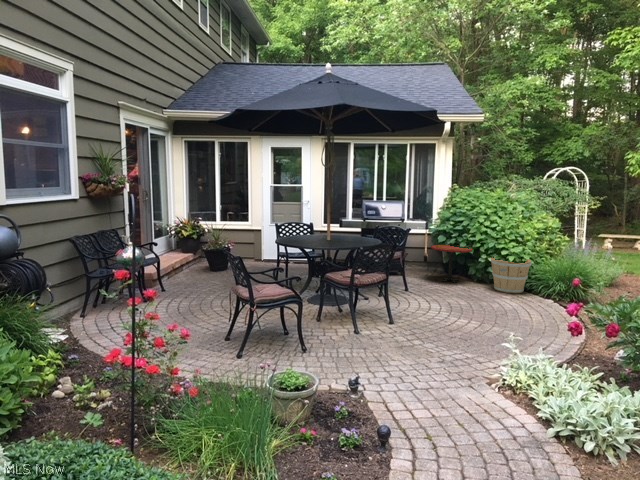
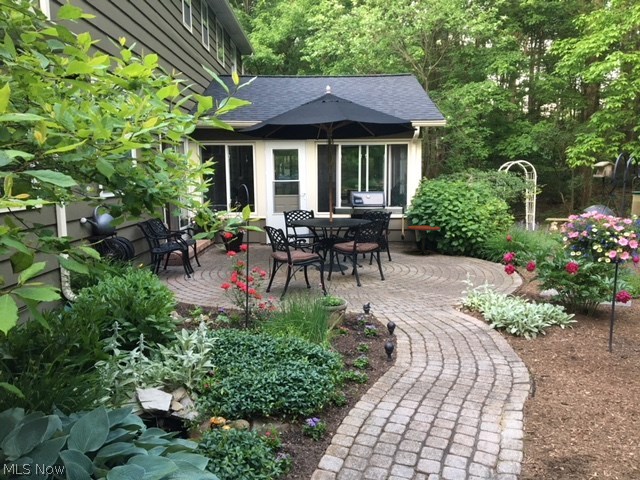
wooden bucket: present [491,258,532,293] -> none [454,232,486,260]

